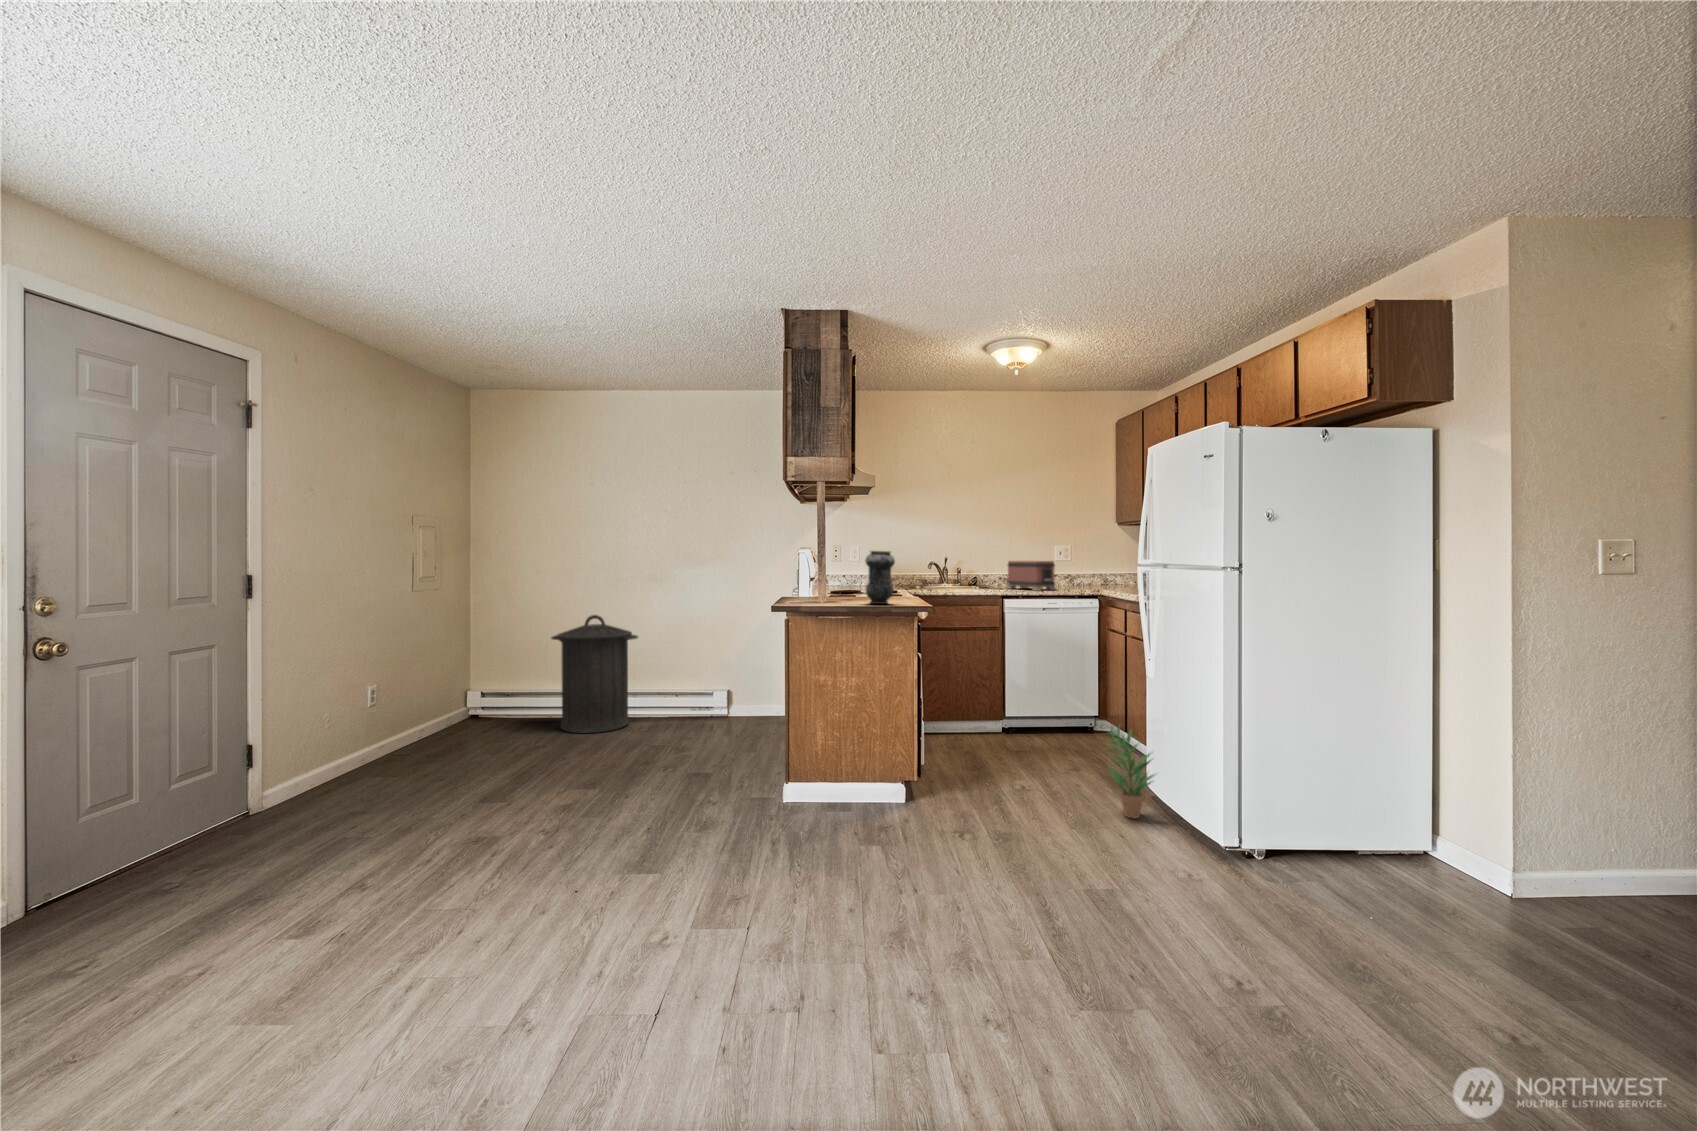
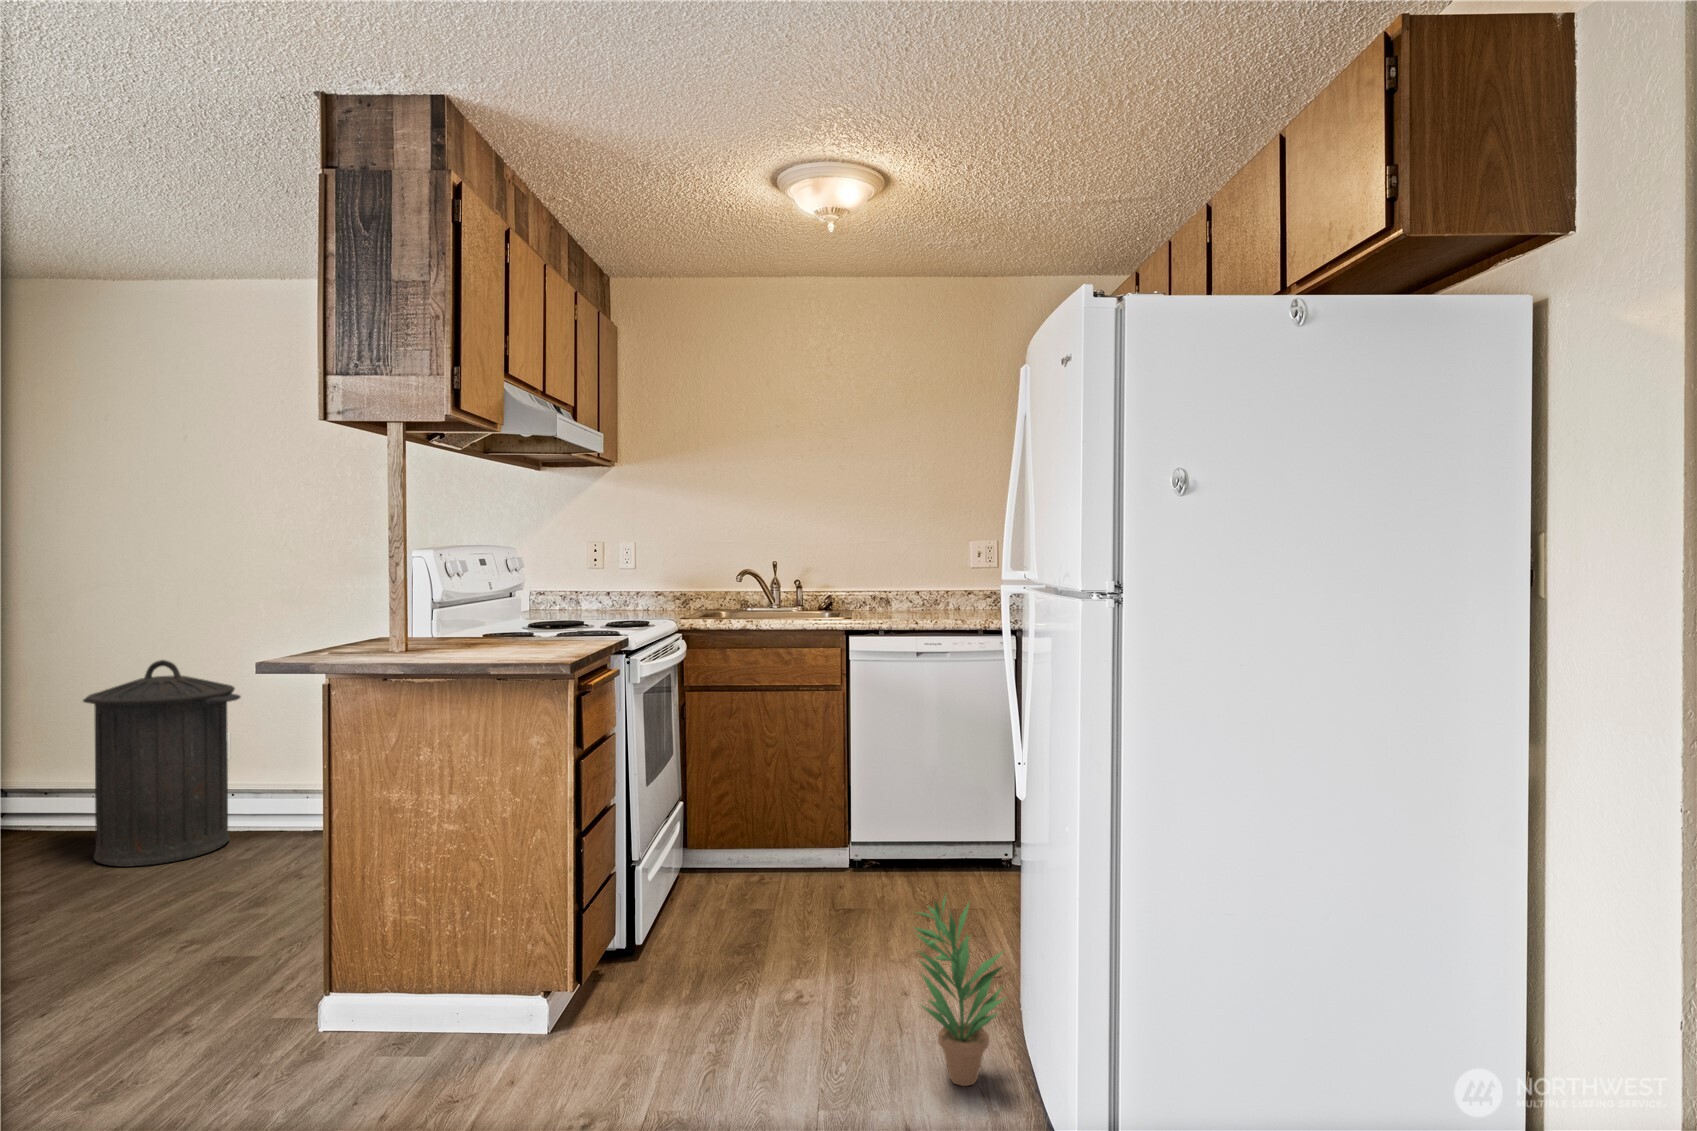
vase: present [865,550,895,604] -> none [472,553,532,656]
toaster: present [1007,561,1056,591] -> none [885,567,963,618]

